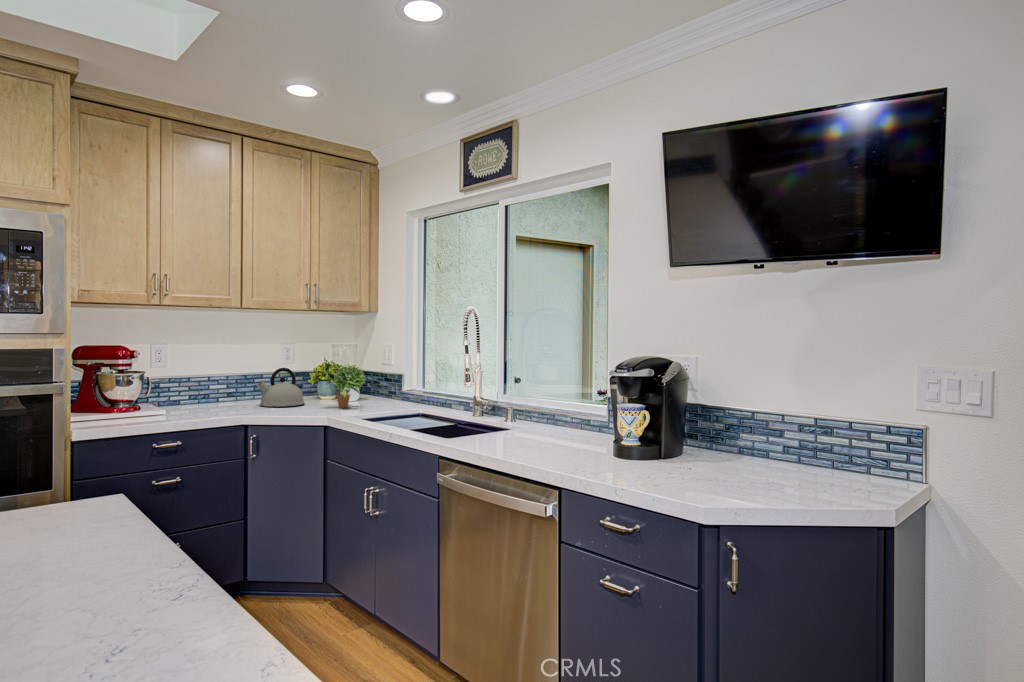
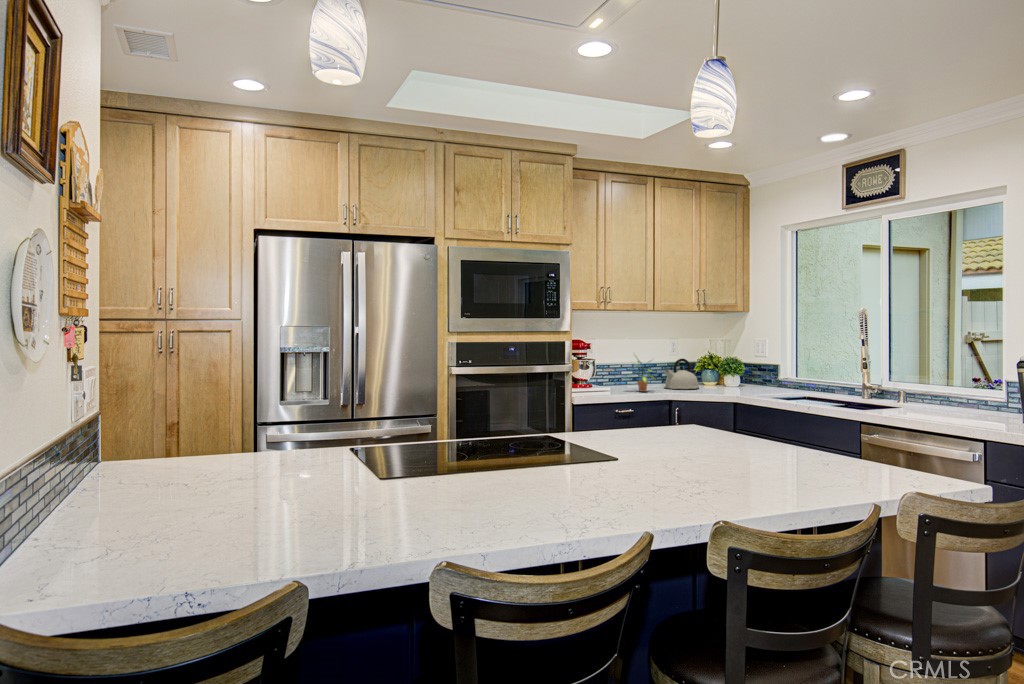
potted plant: present [325,362,360,408] -> present [635,355,655,392]

